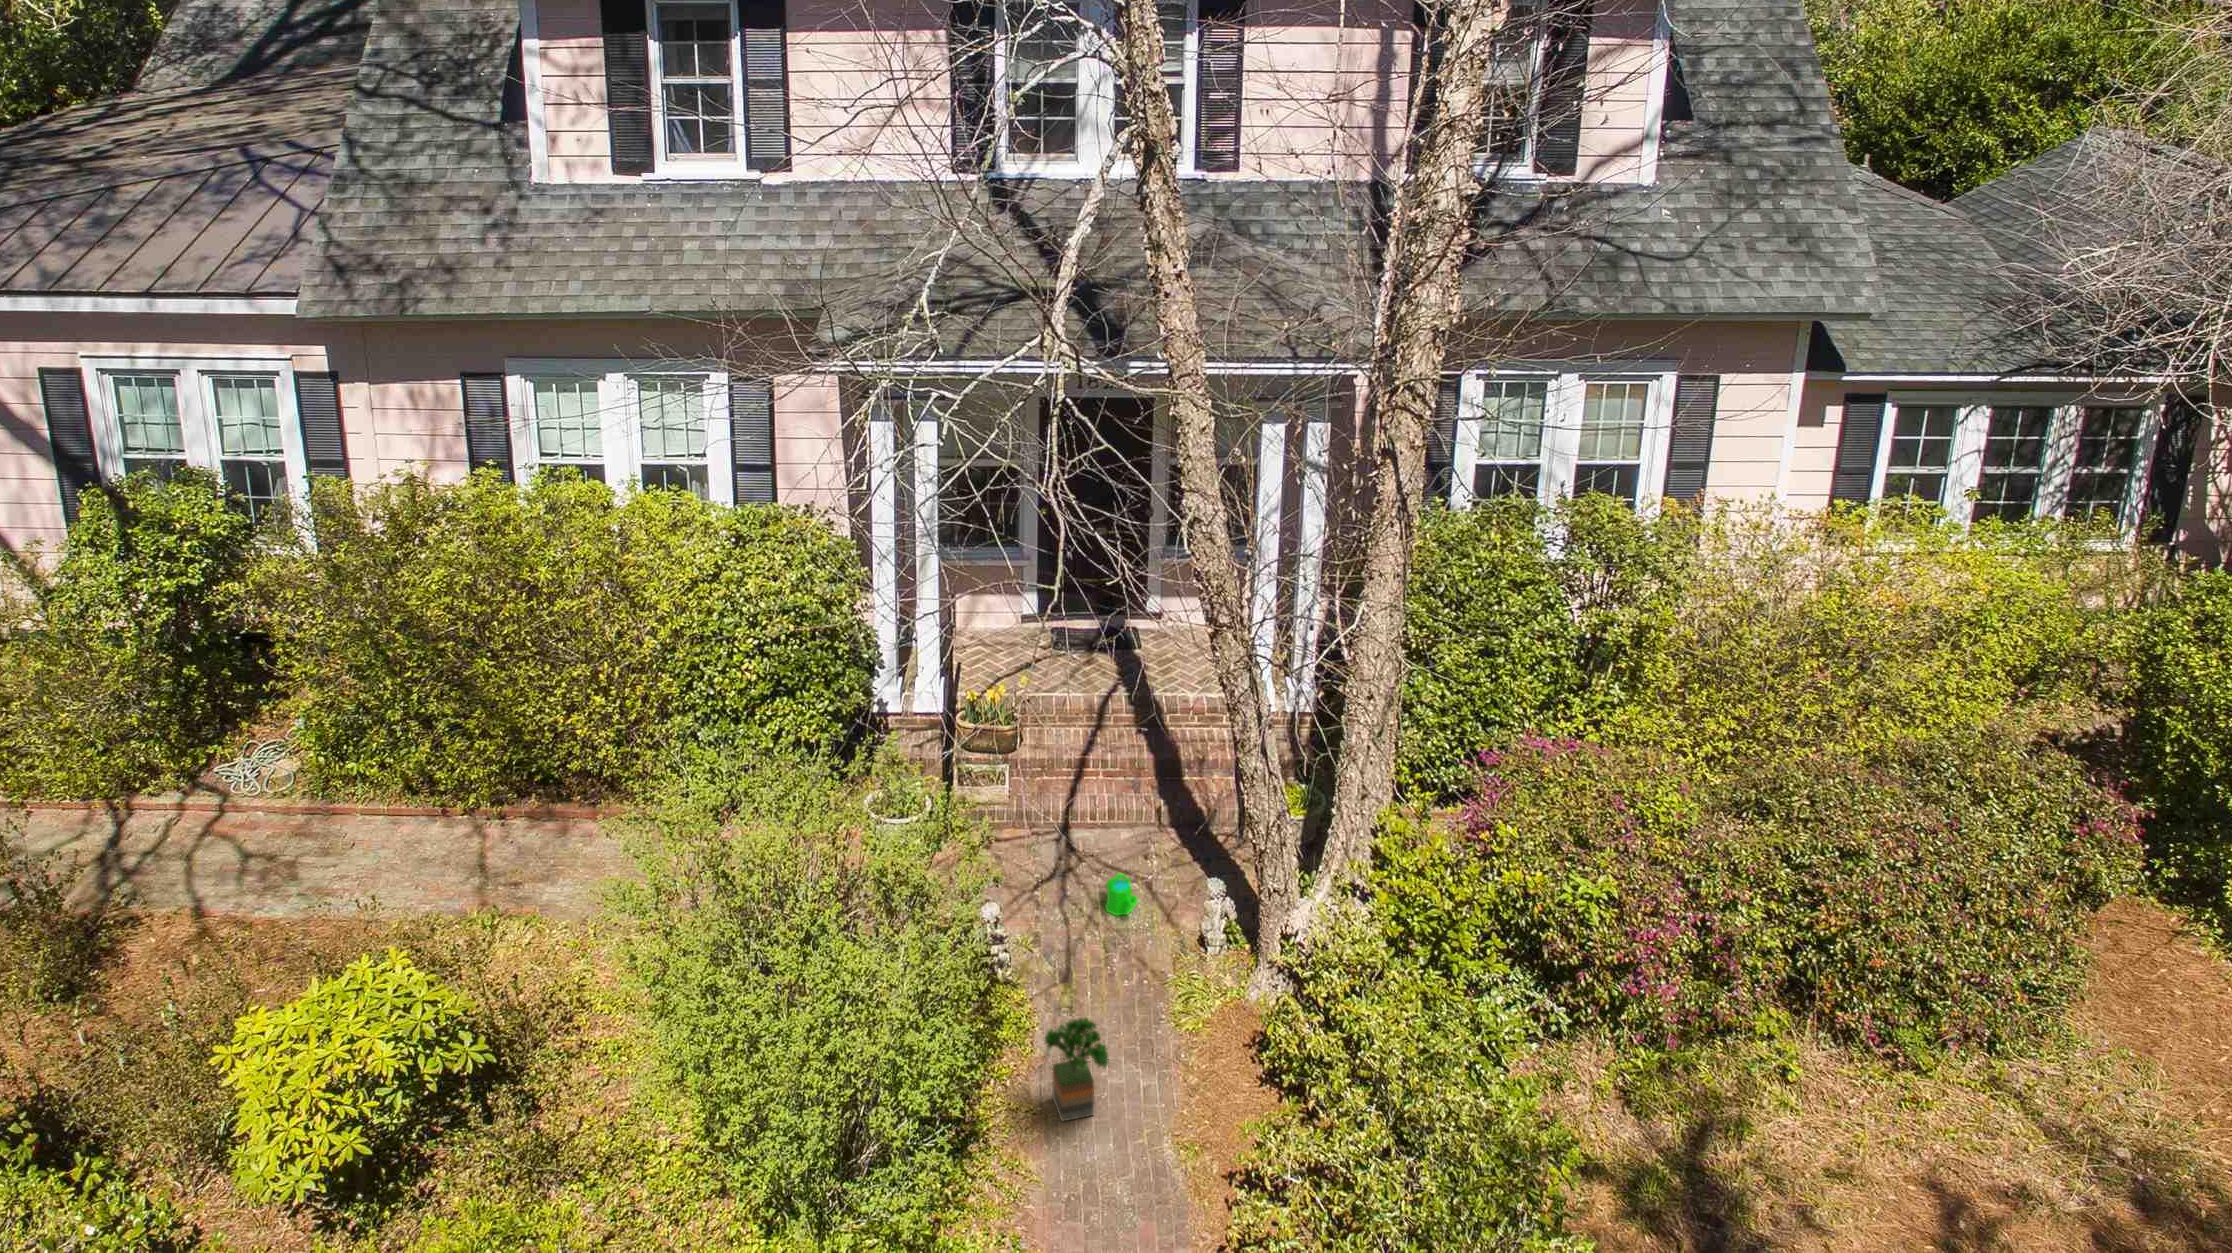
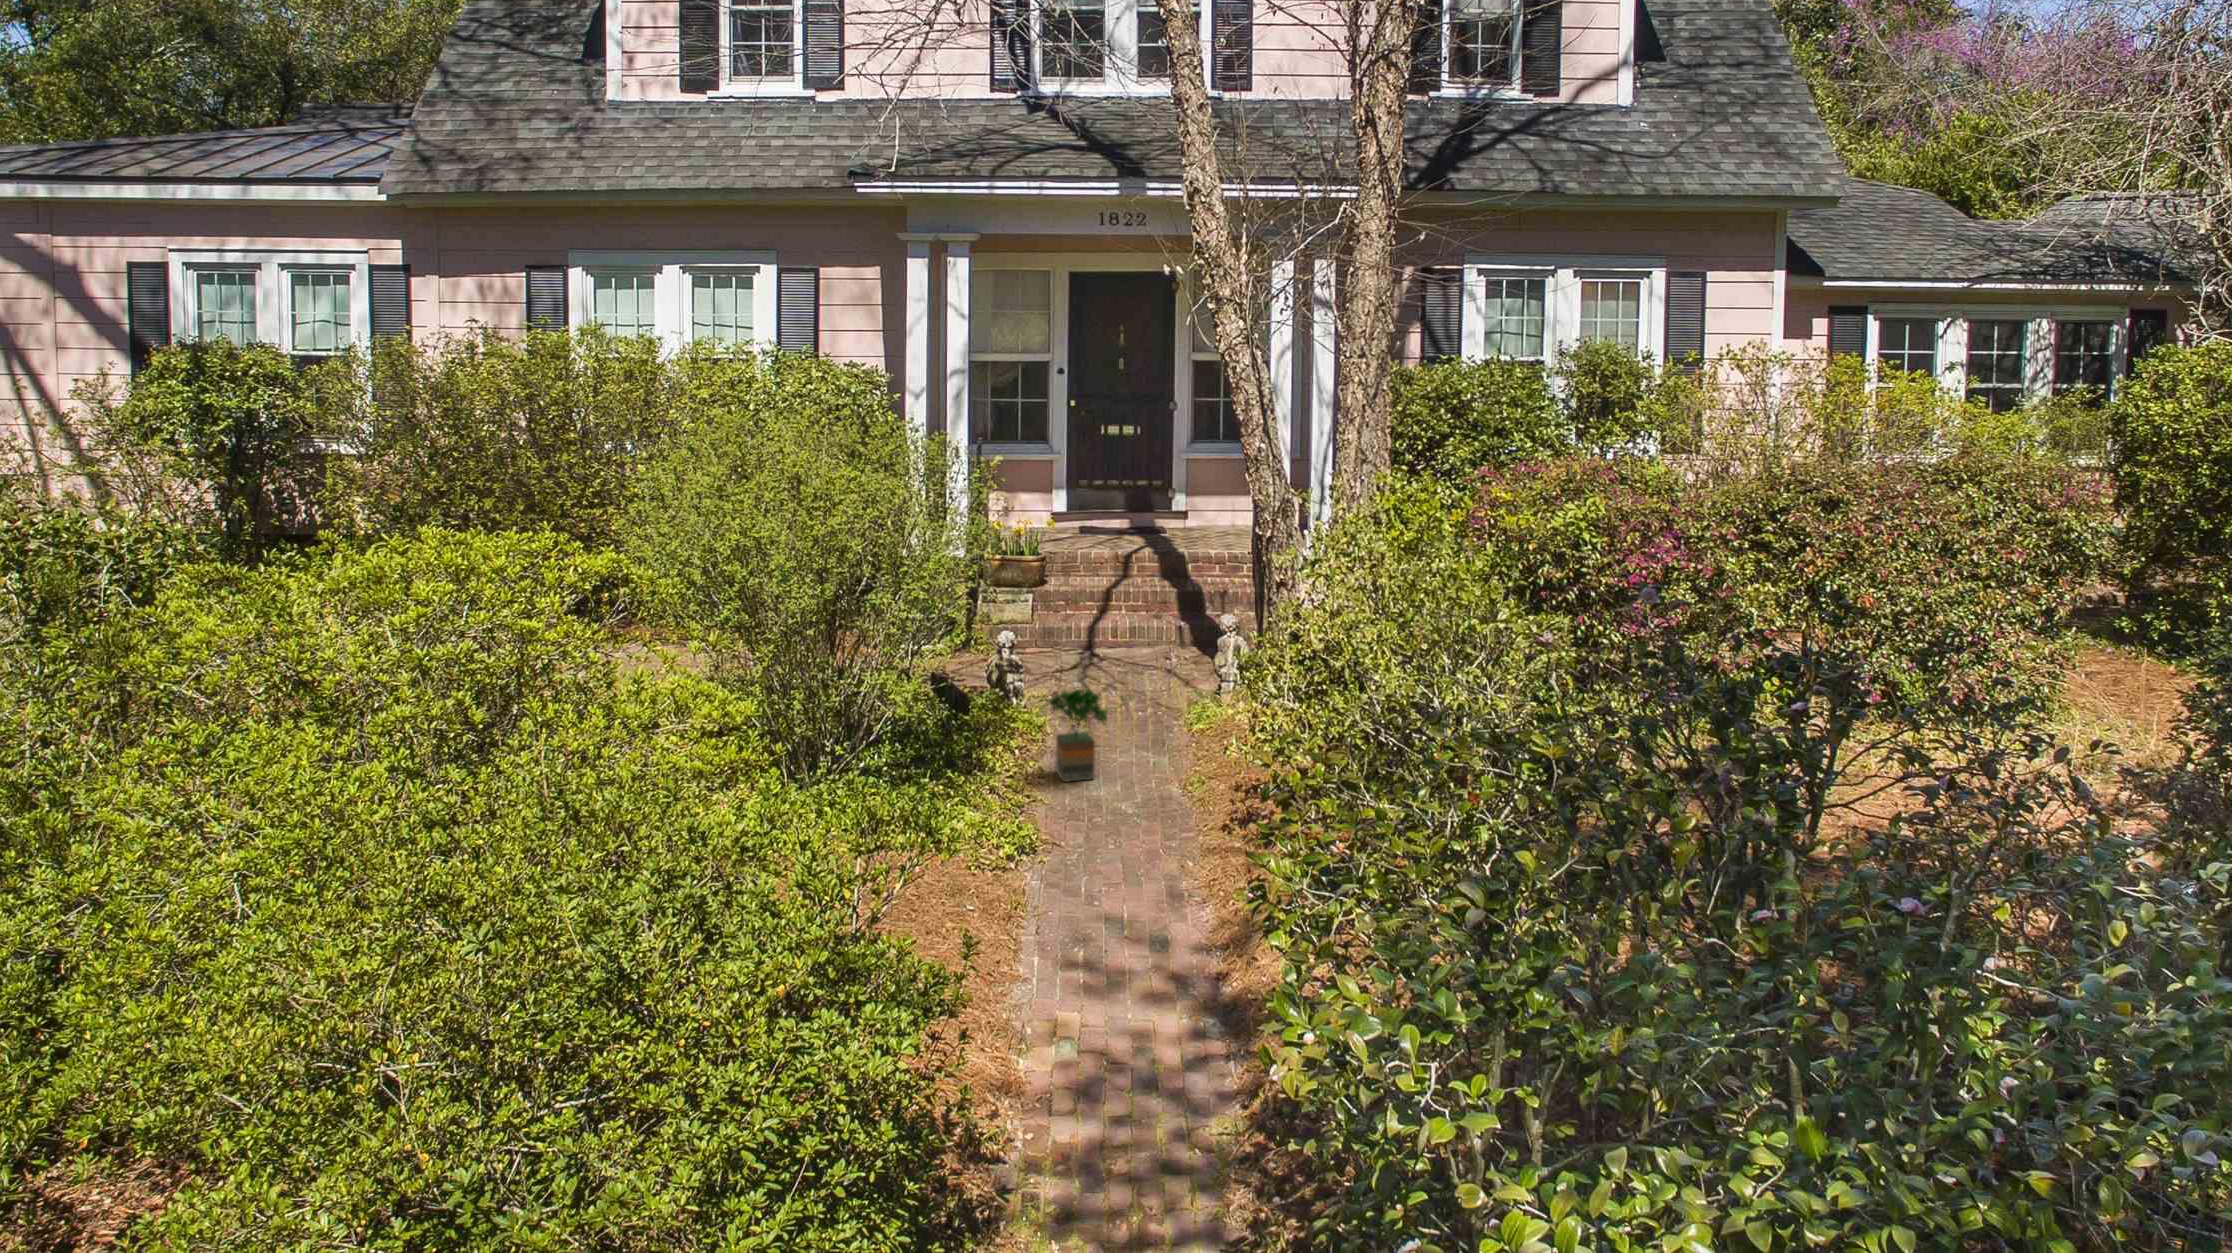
watering can: present [1105,873,1138,916] -> none [1119,648,1150,688]

